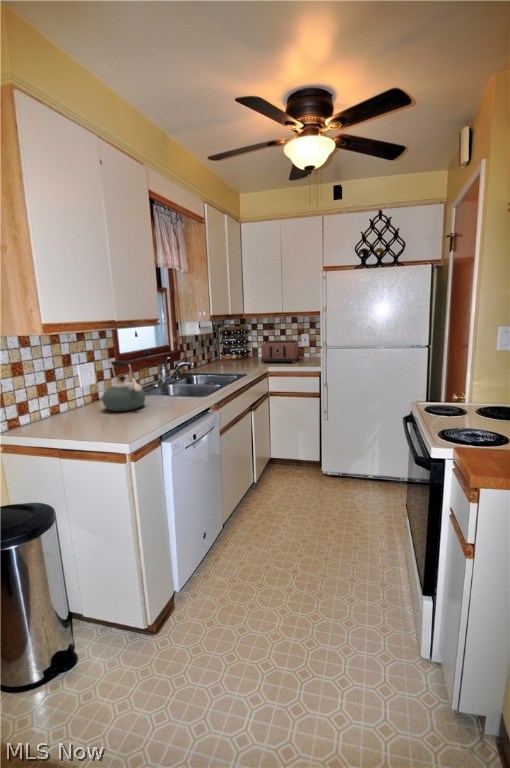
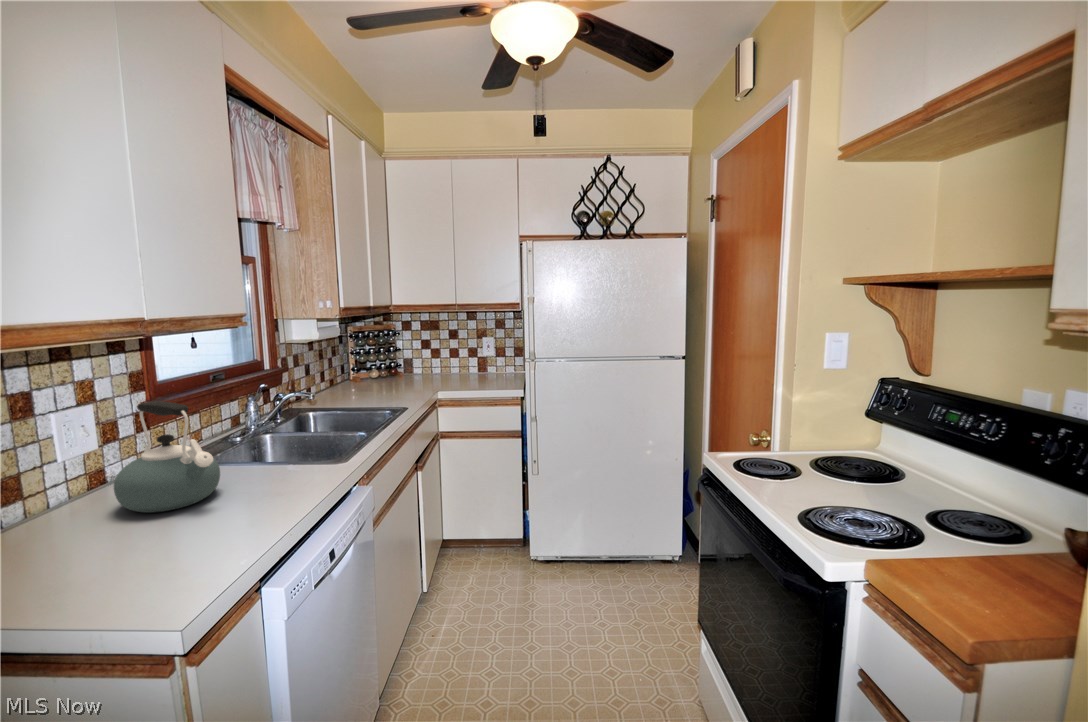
toaster: present [261,340,299,363] -> none [424,347,482,384]

